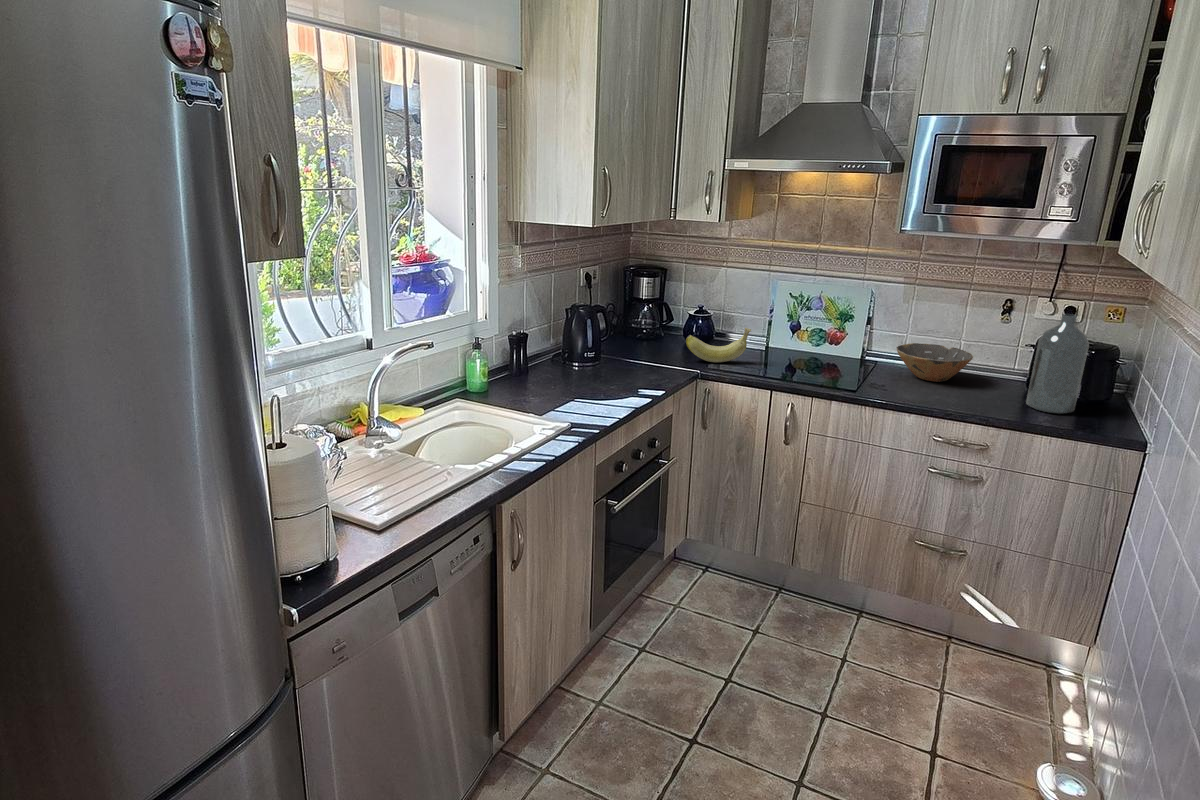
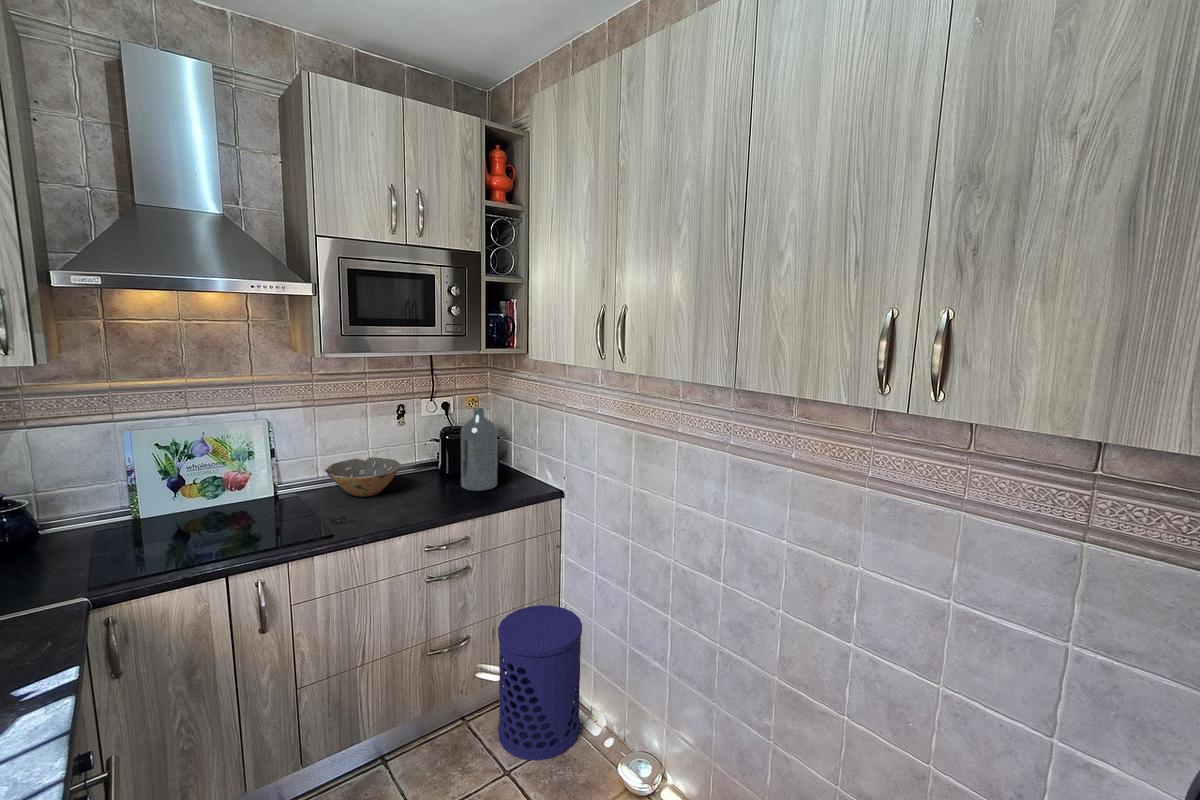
banana: present [686,328,751,362] -> none [30,507,148,577]
waste bin: none [960,555,1098,727] -> present [498,605,582,760]

